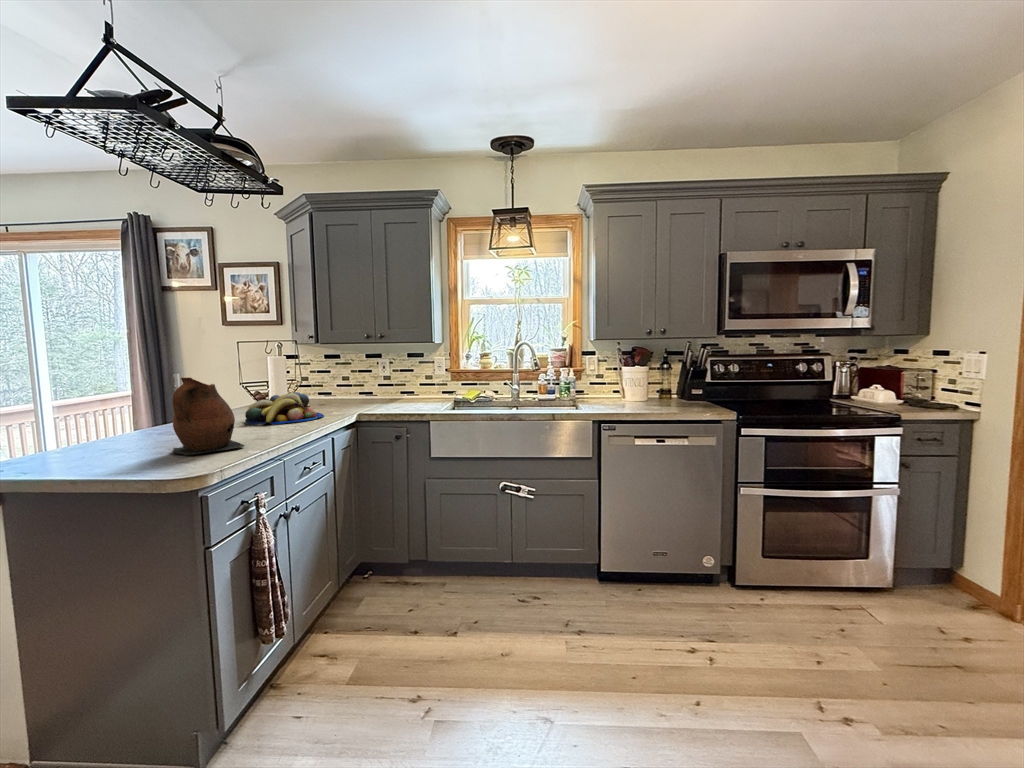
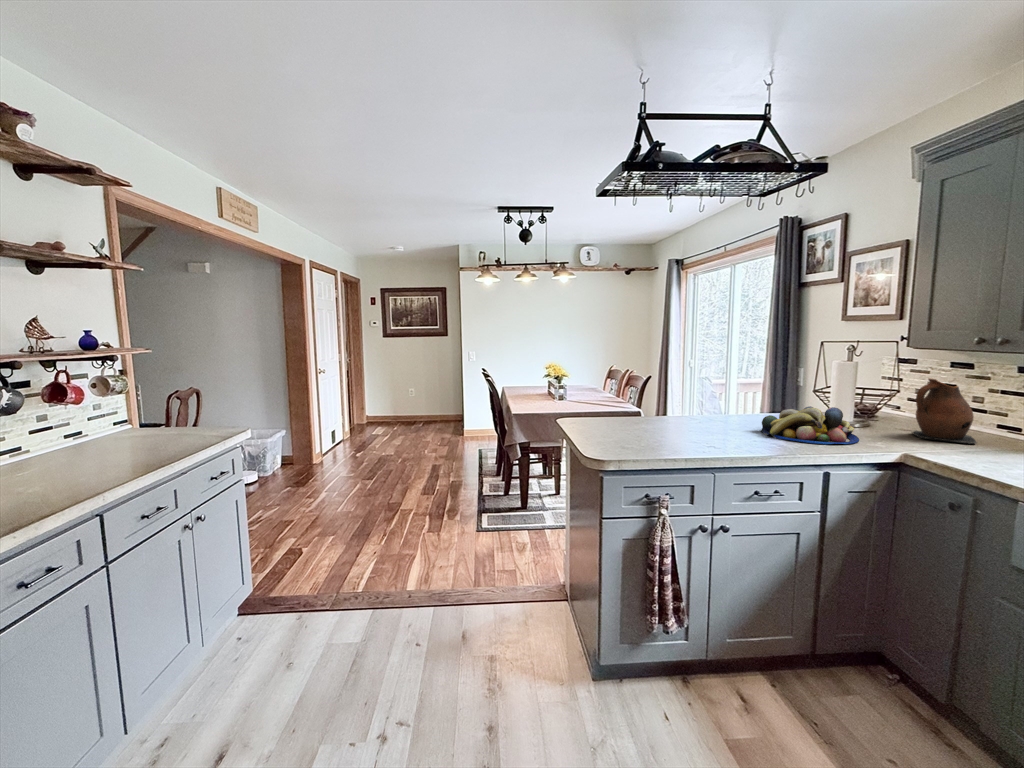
ceramic pitcher: present [172,377,245,455] -> present [912,379,977,444]

